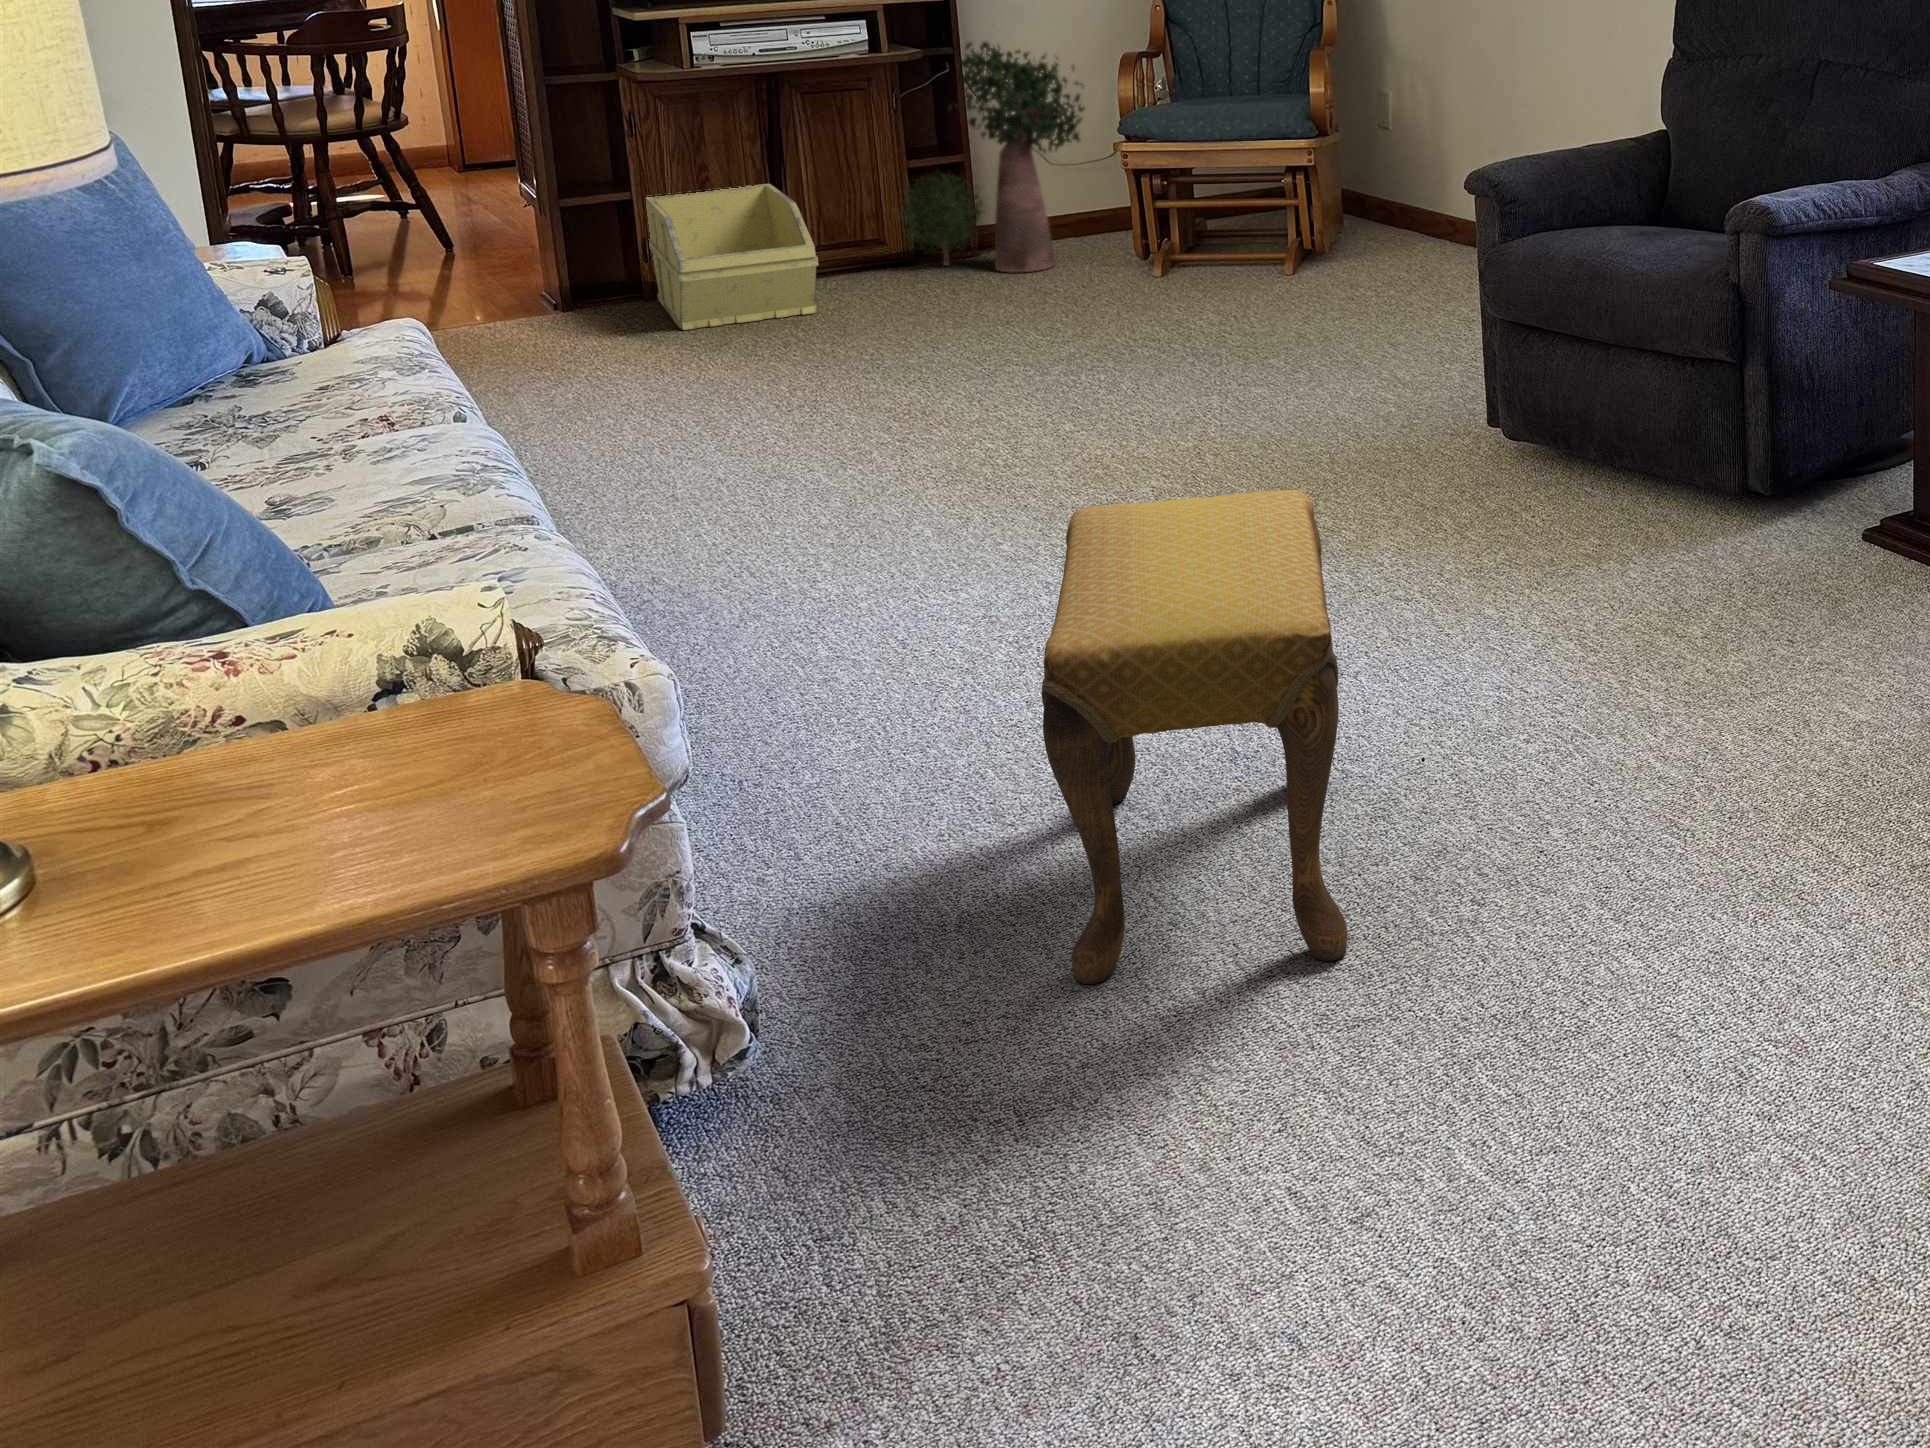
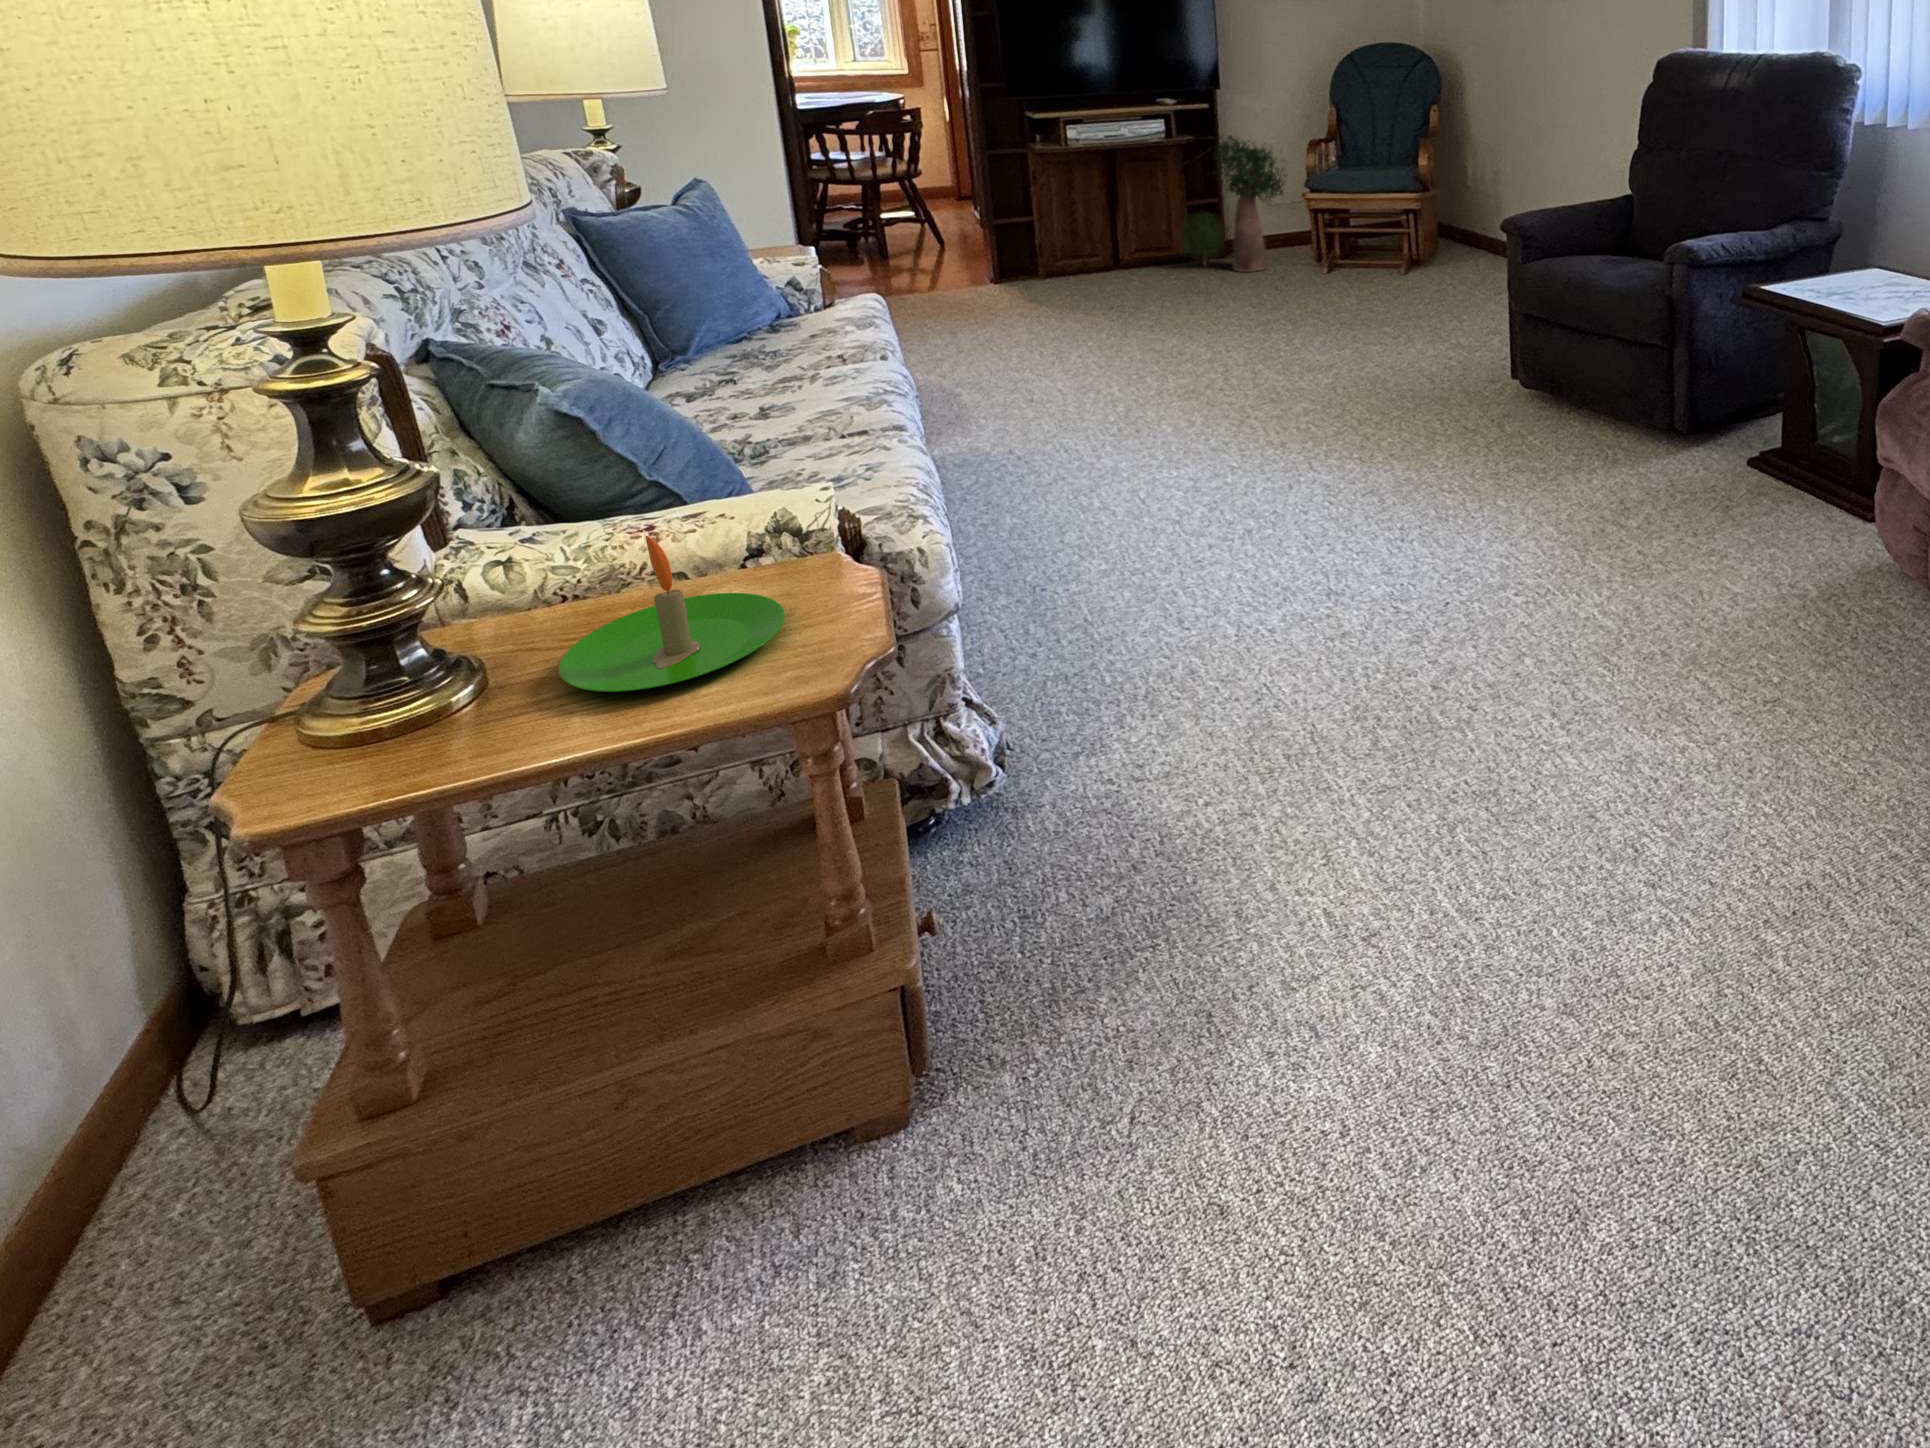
storage bin: present [645,184,819,330] -> none [1034,216,1128,301]
footstool: present [1042,490,1347,984] -> none [1192,429,1388,746]
candle: none [152,638,489,867] -> present [558,536,785,692]

